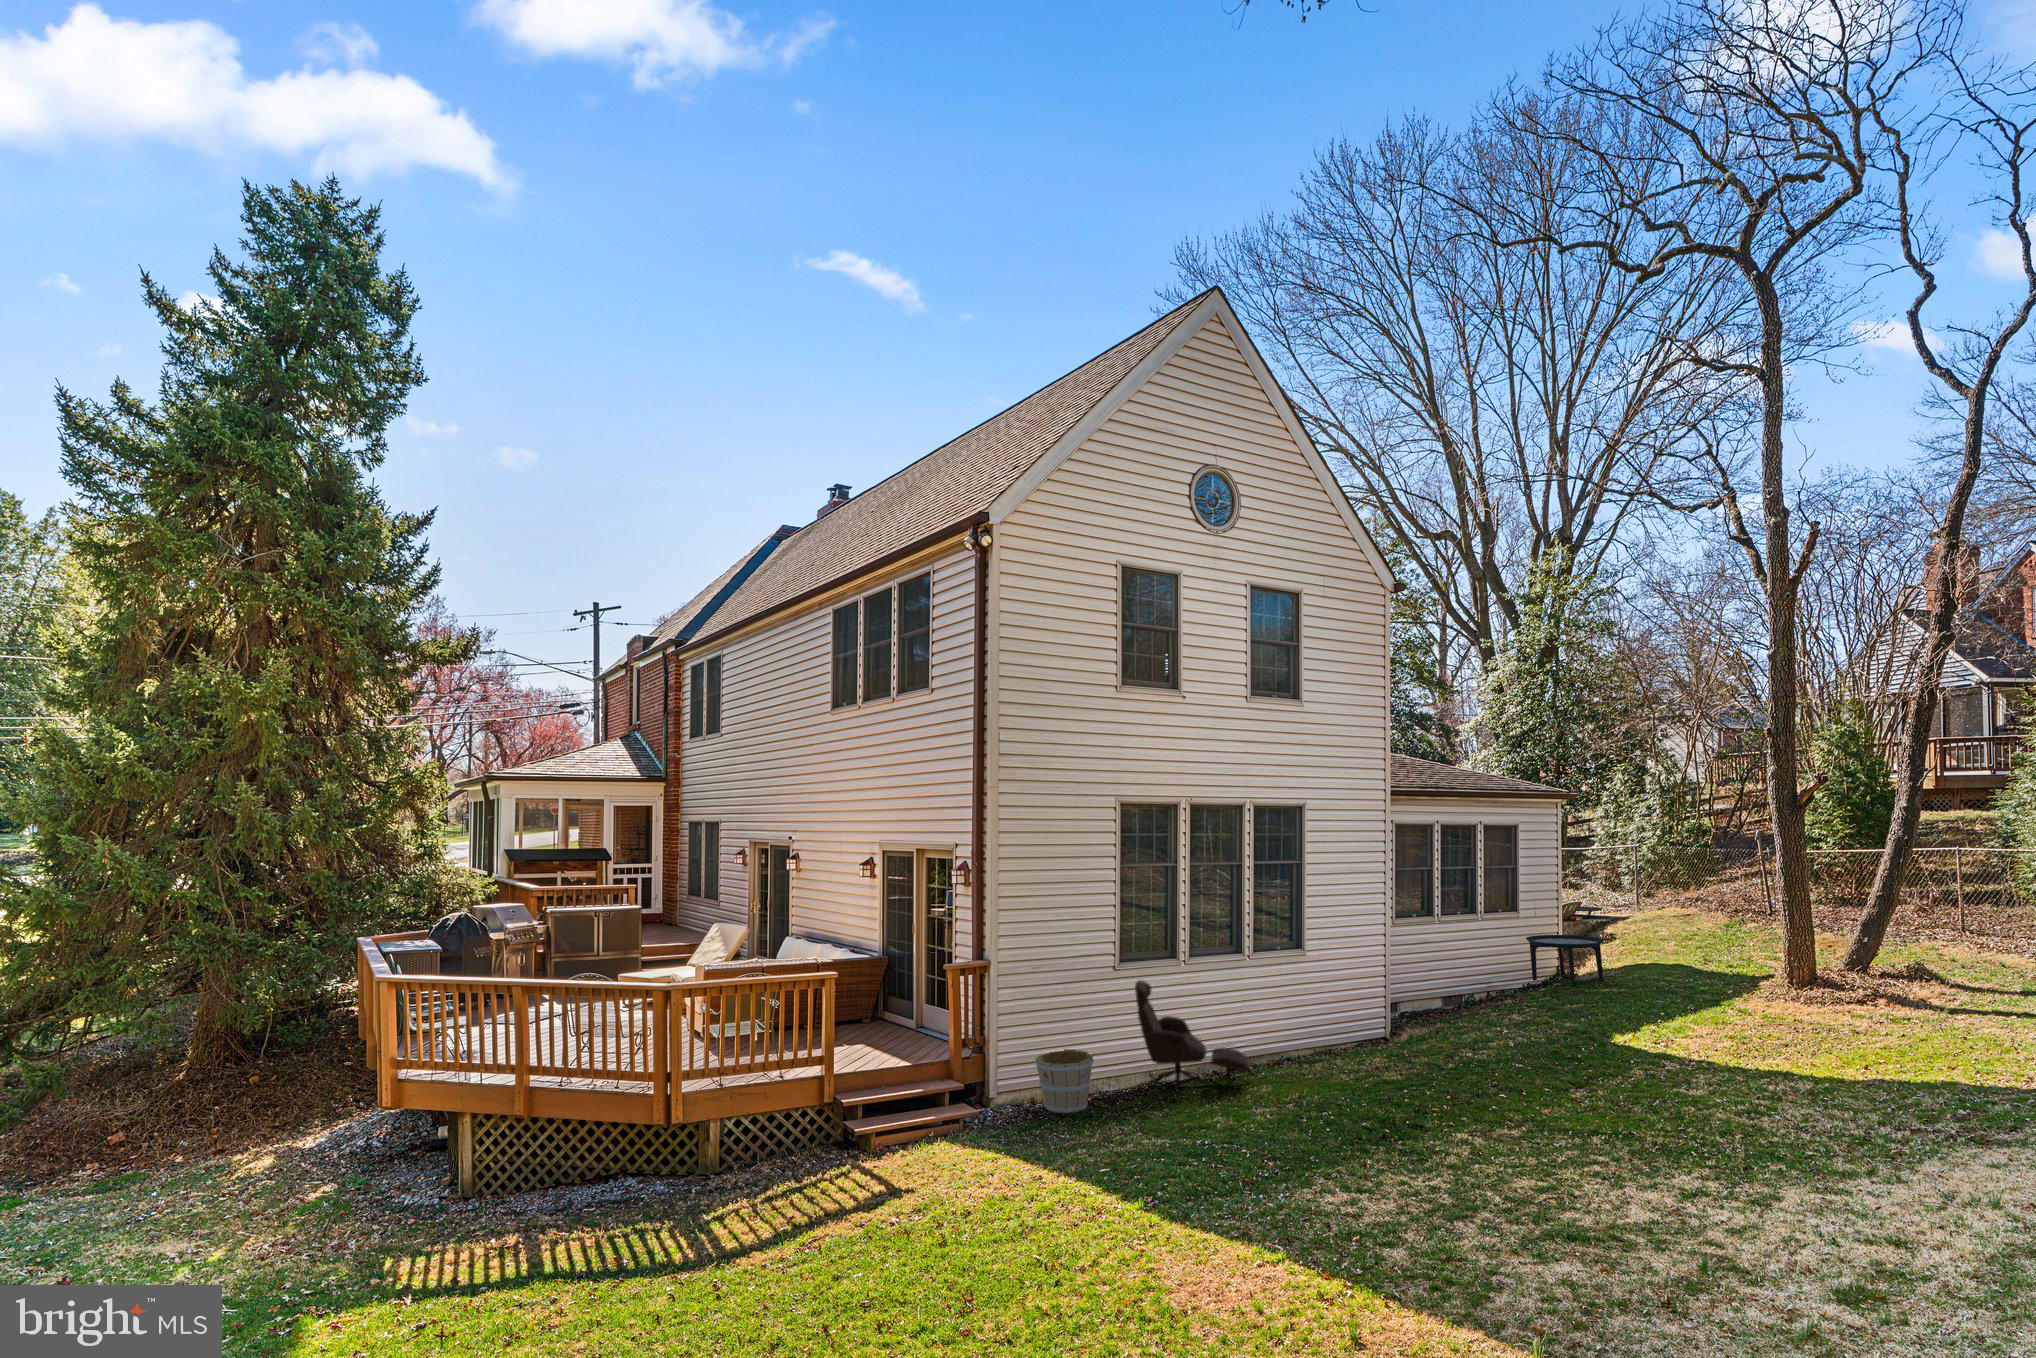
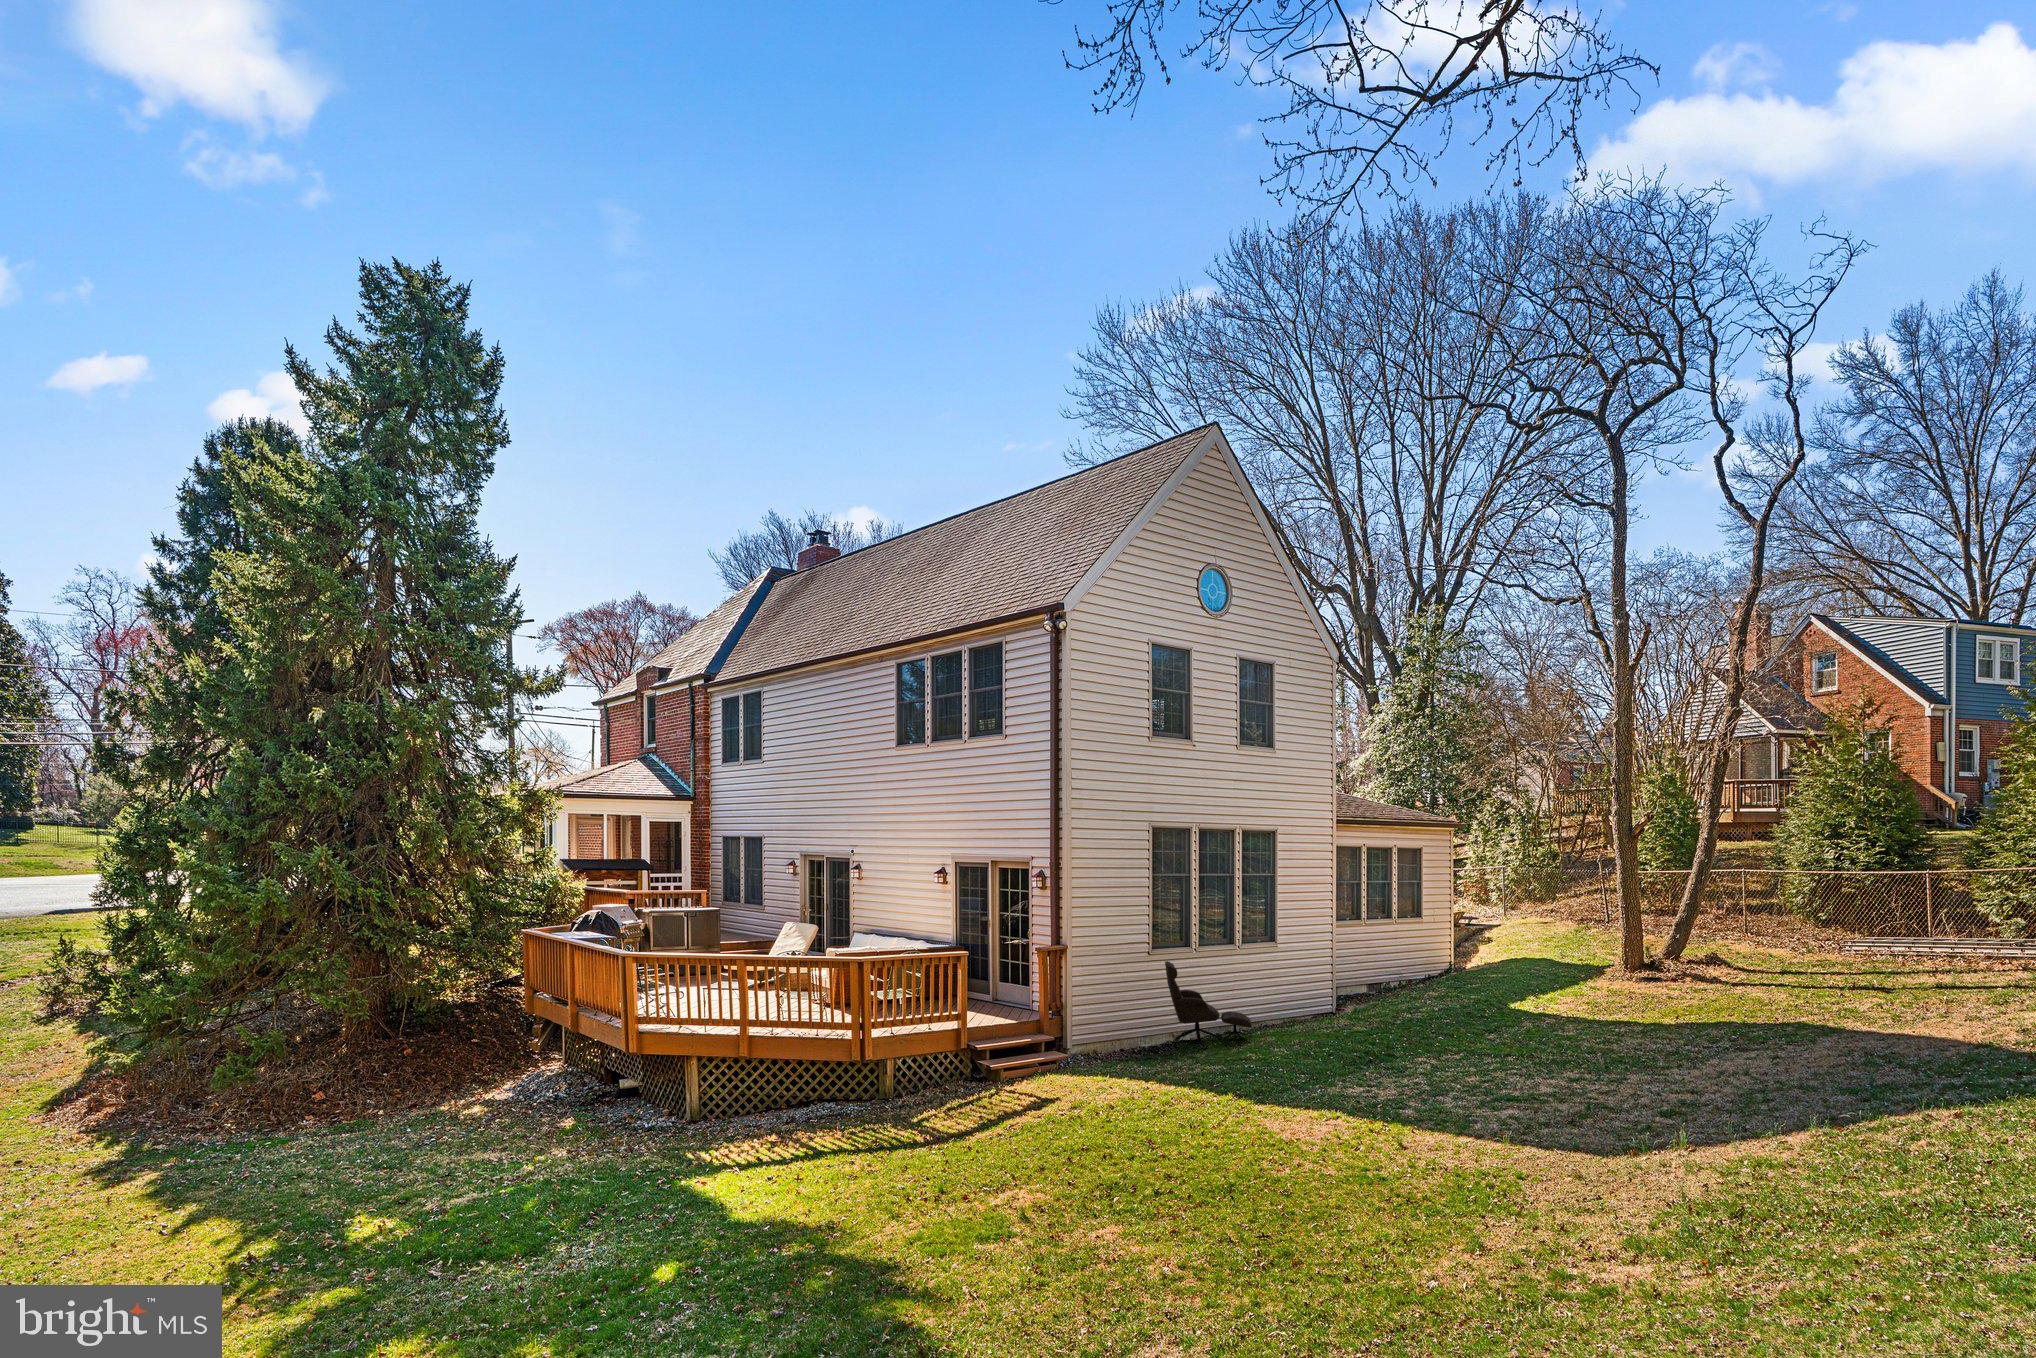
round table: present [1526,935,1604,986] -> none [1428,937,1487,976]
potted tree: none [1810,951,1852,1002] -> present [1640,946,1663,981]
wooden bucket: present [1035,1049,1094,1113] -> none [1101,1012,1145,1057]

